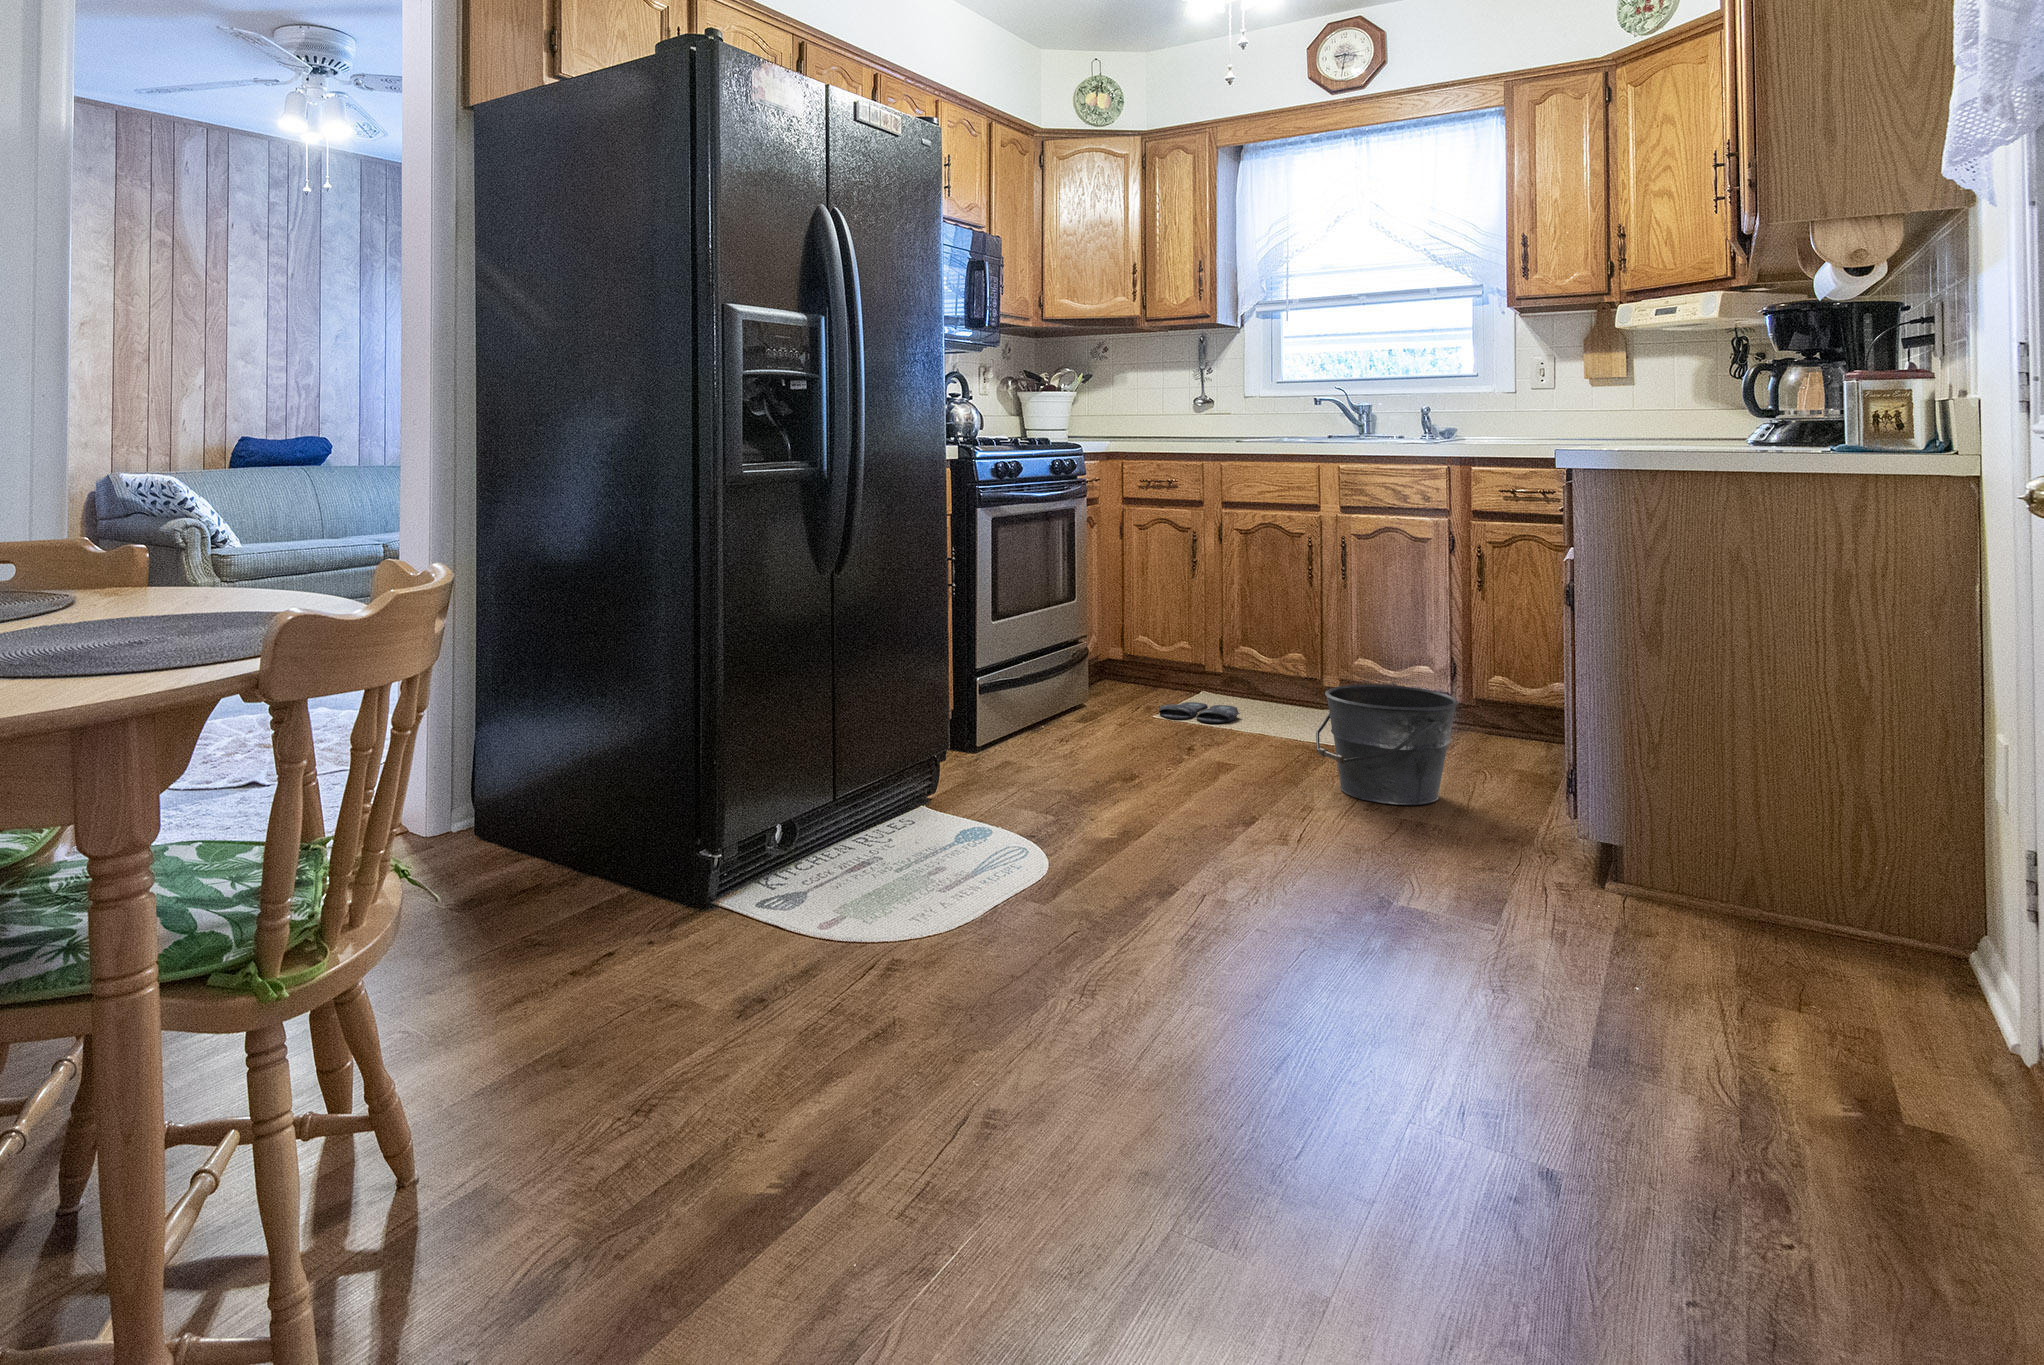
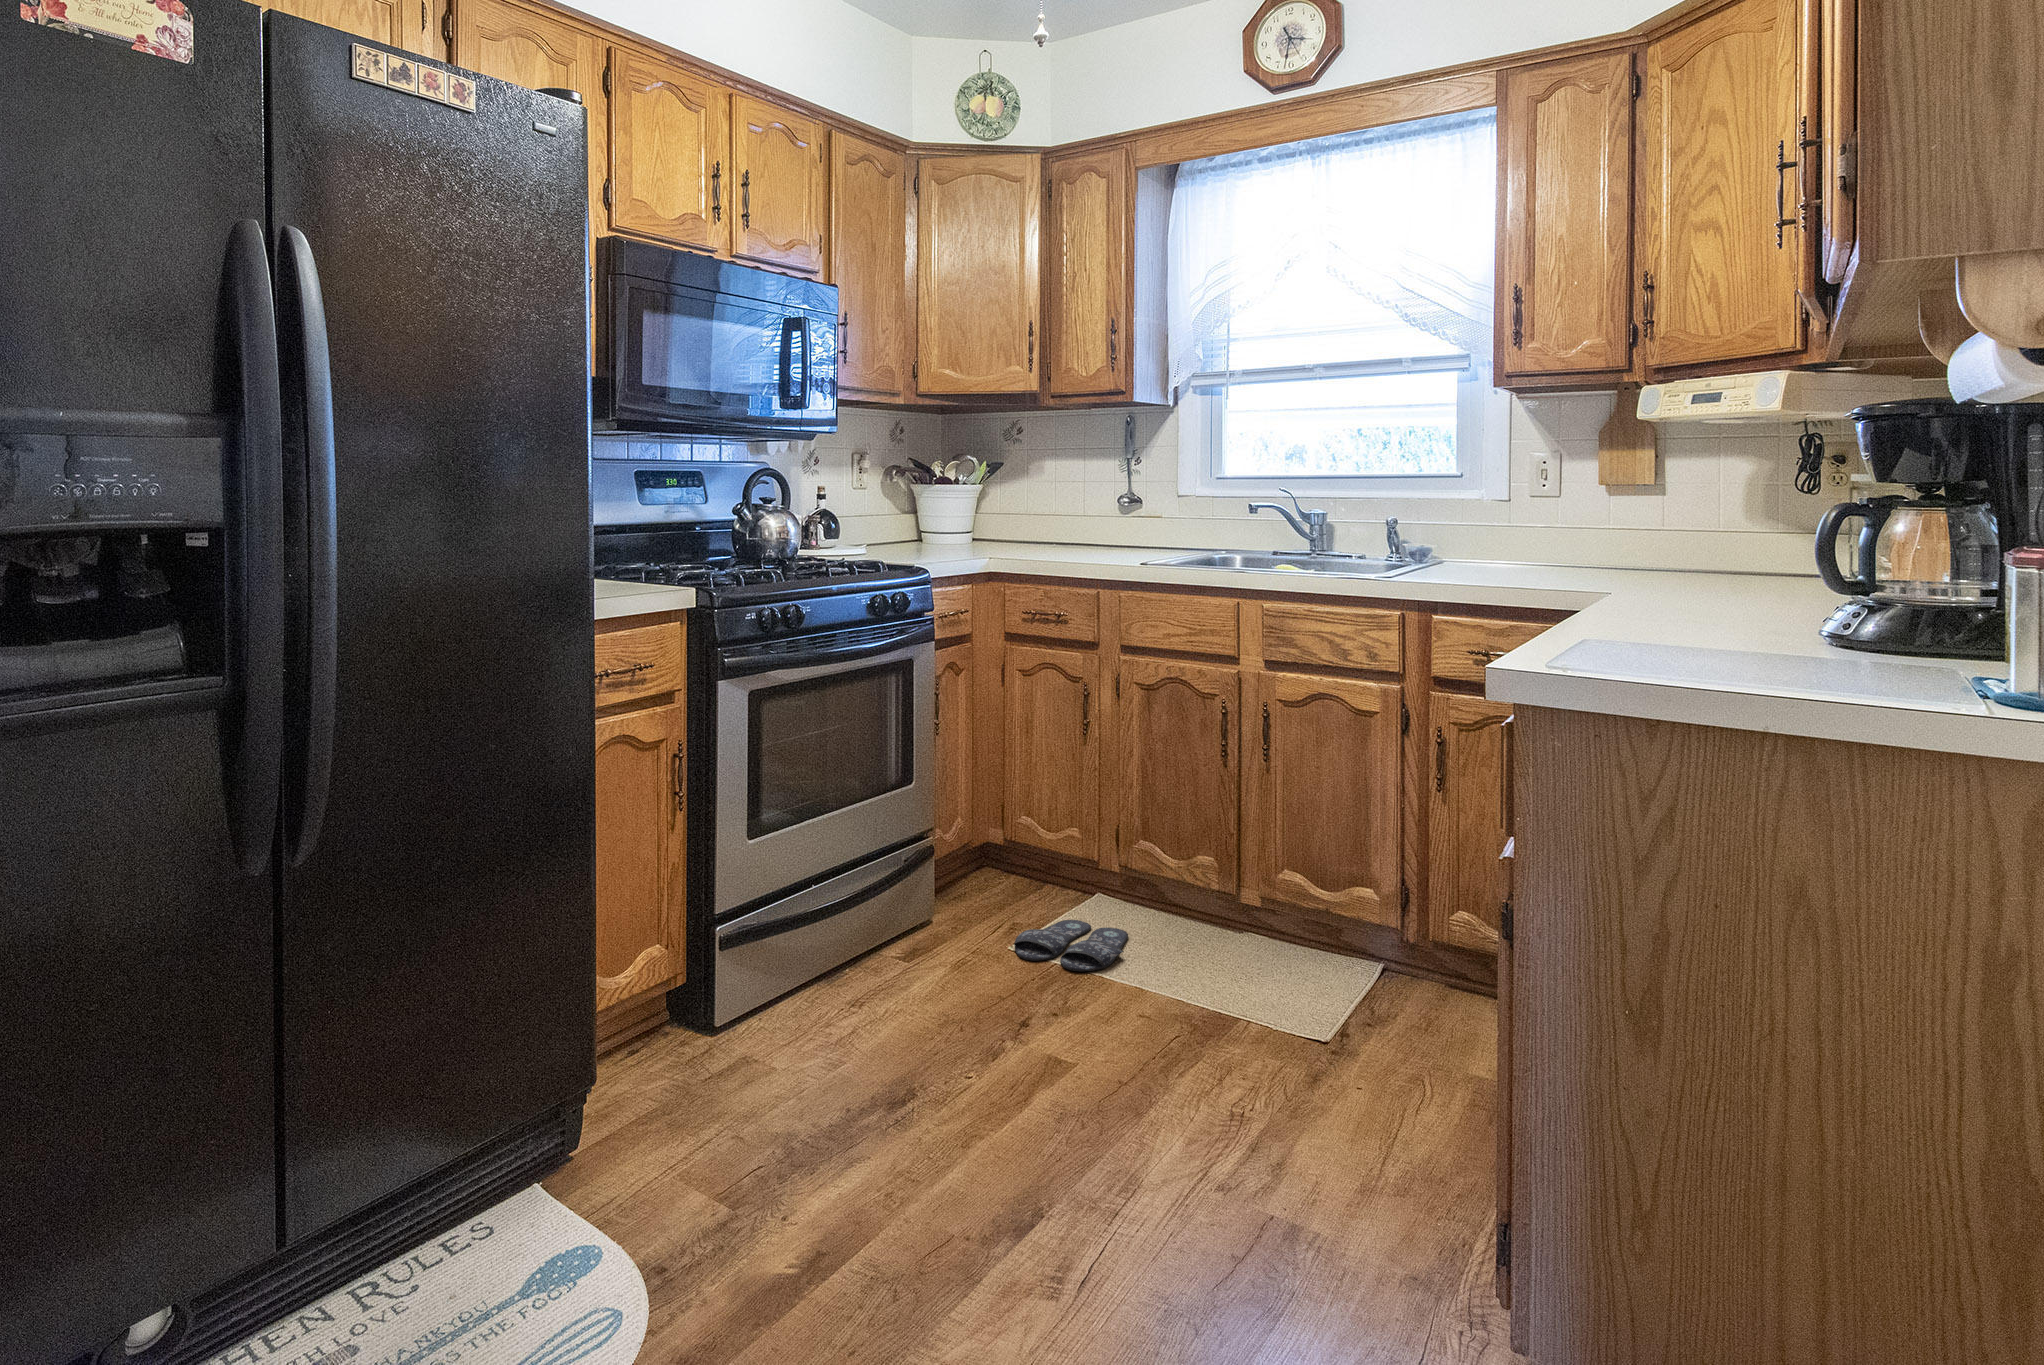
bucket: present [1316,685,1458,805] -> none [1153,982,1371,1219]

